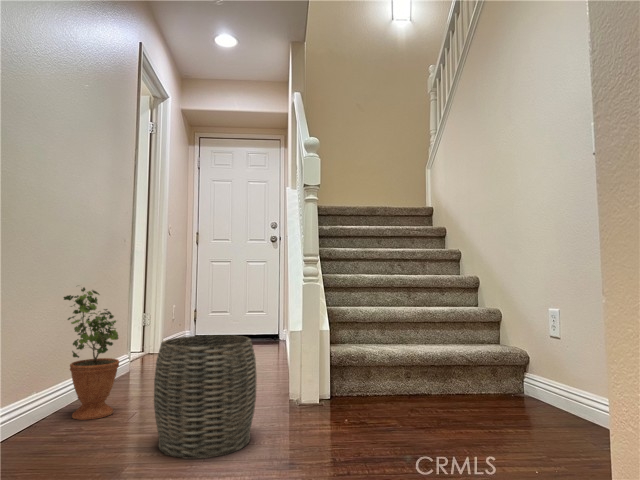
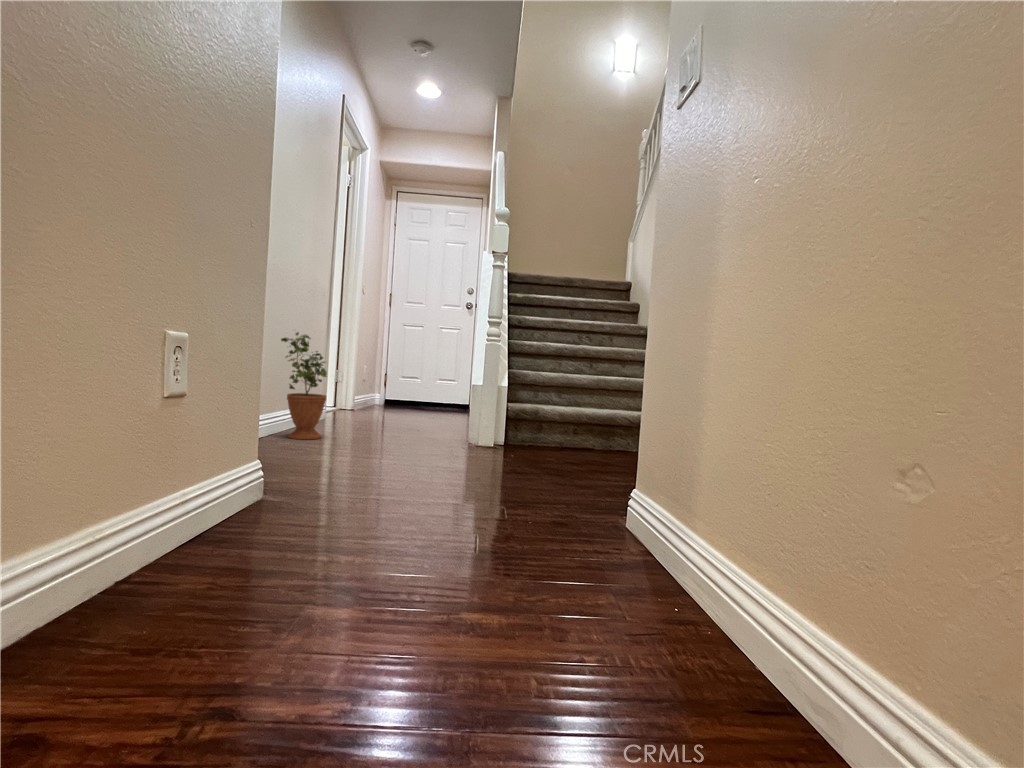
woven basket: present [154,335,257,459] -> none [359,376,440,462]

